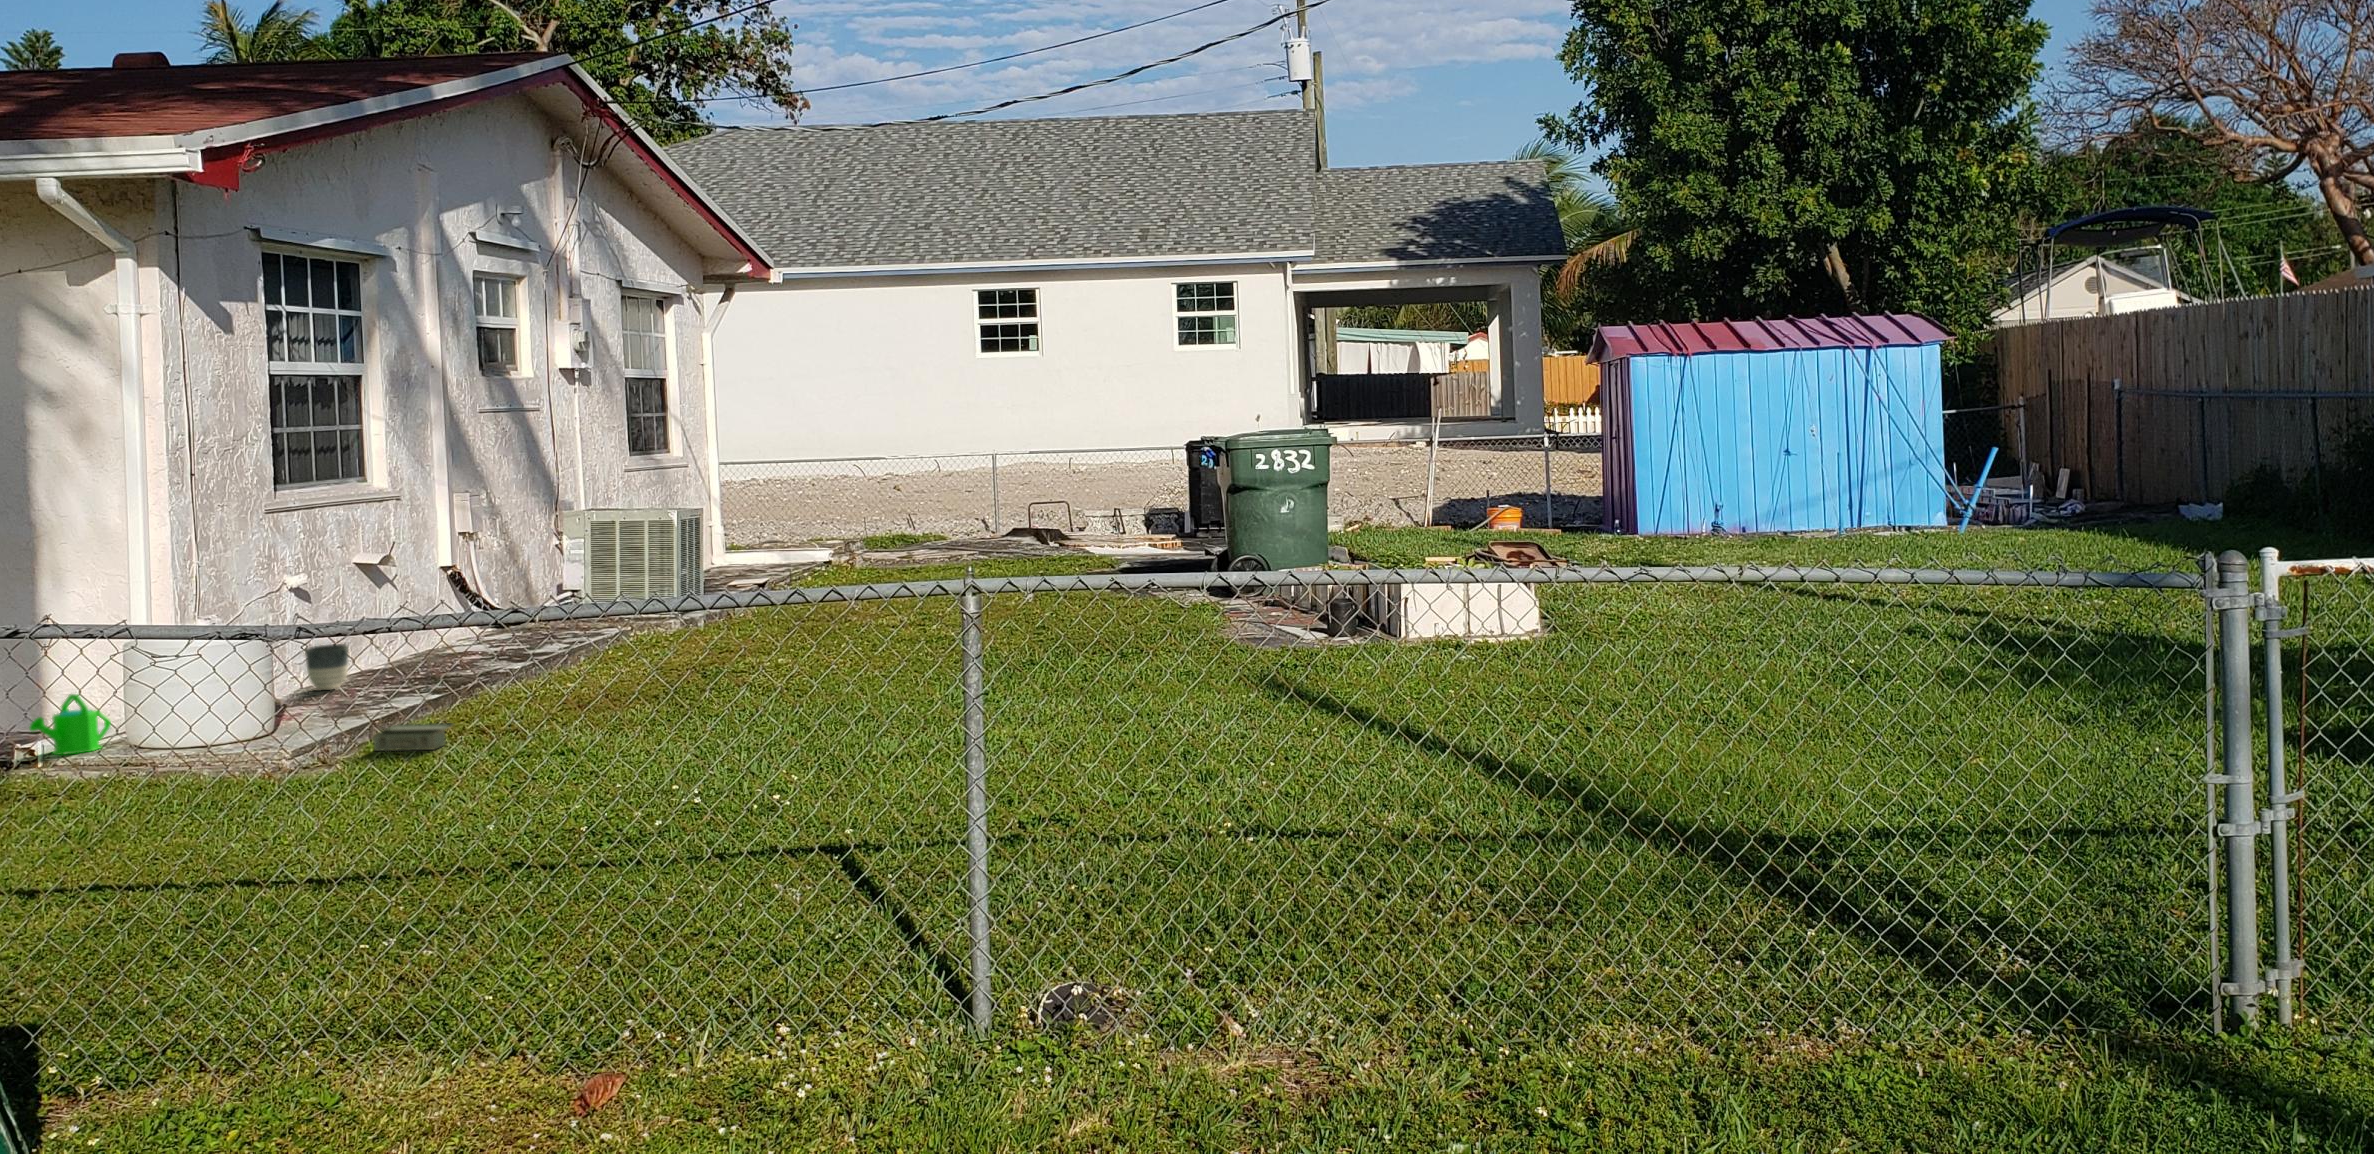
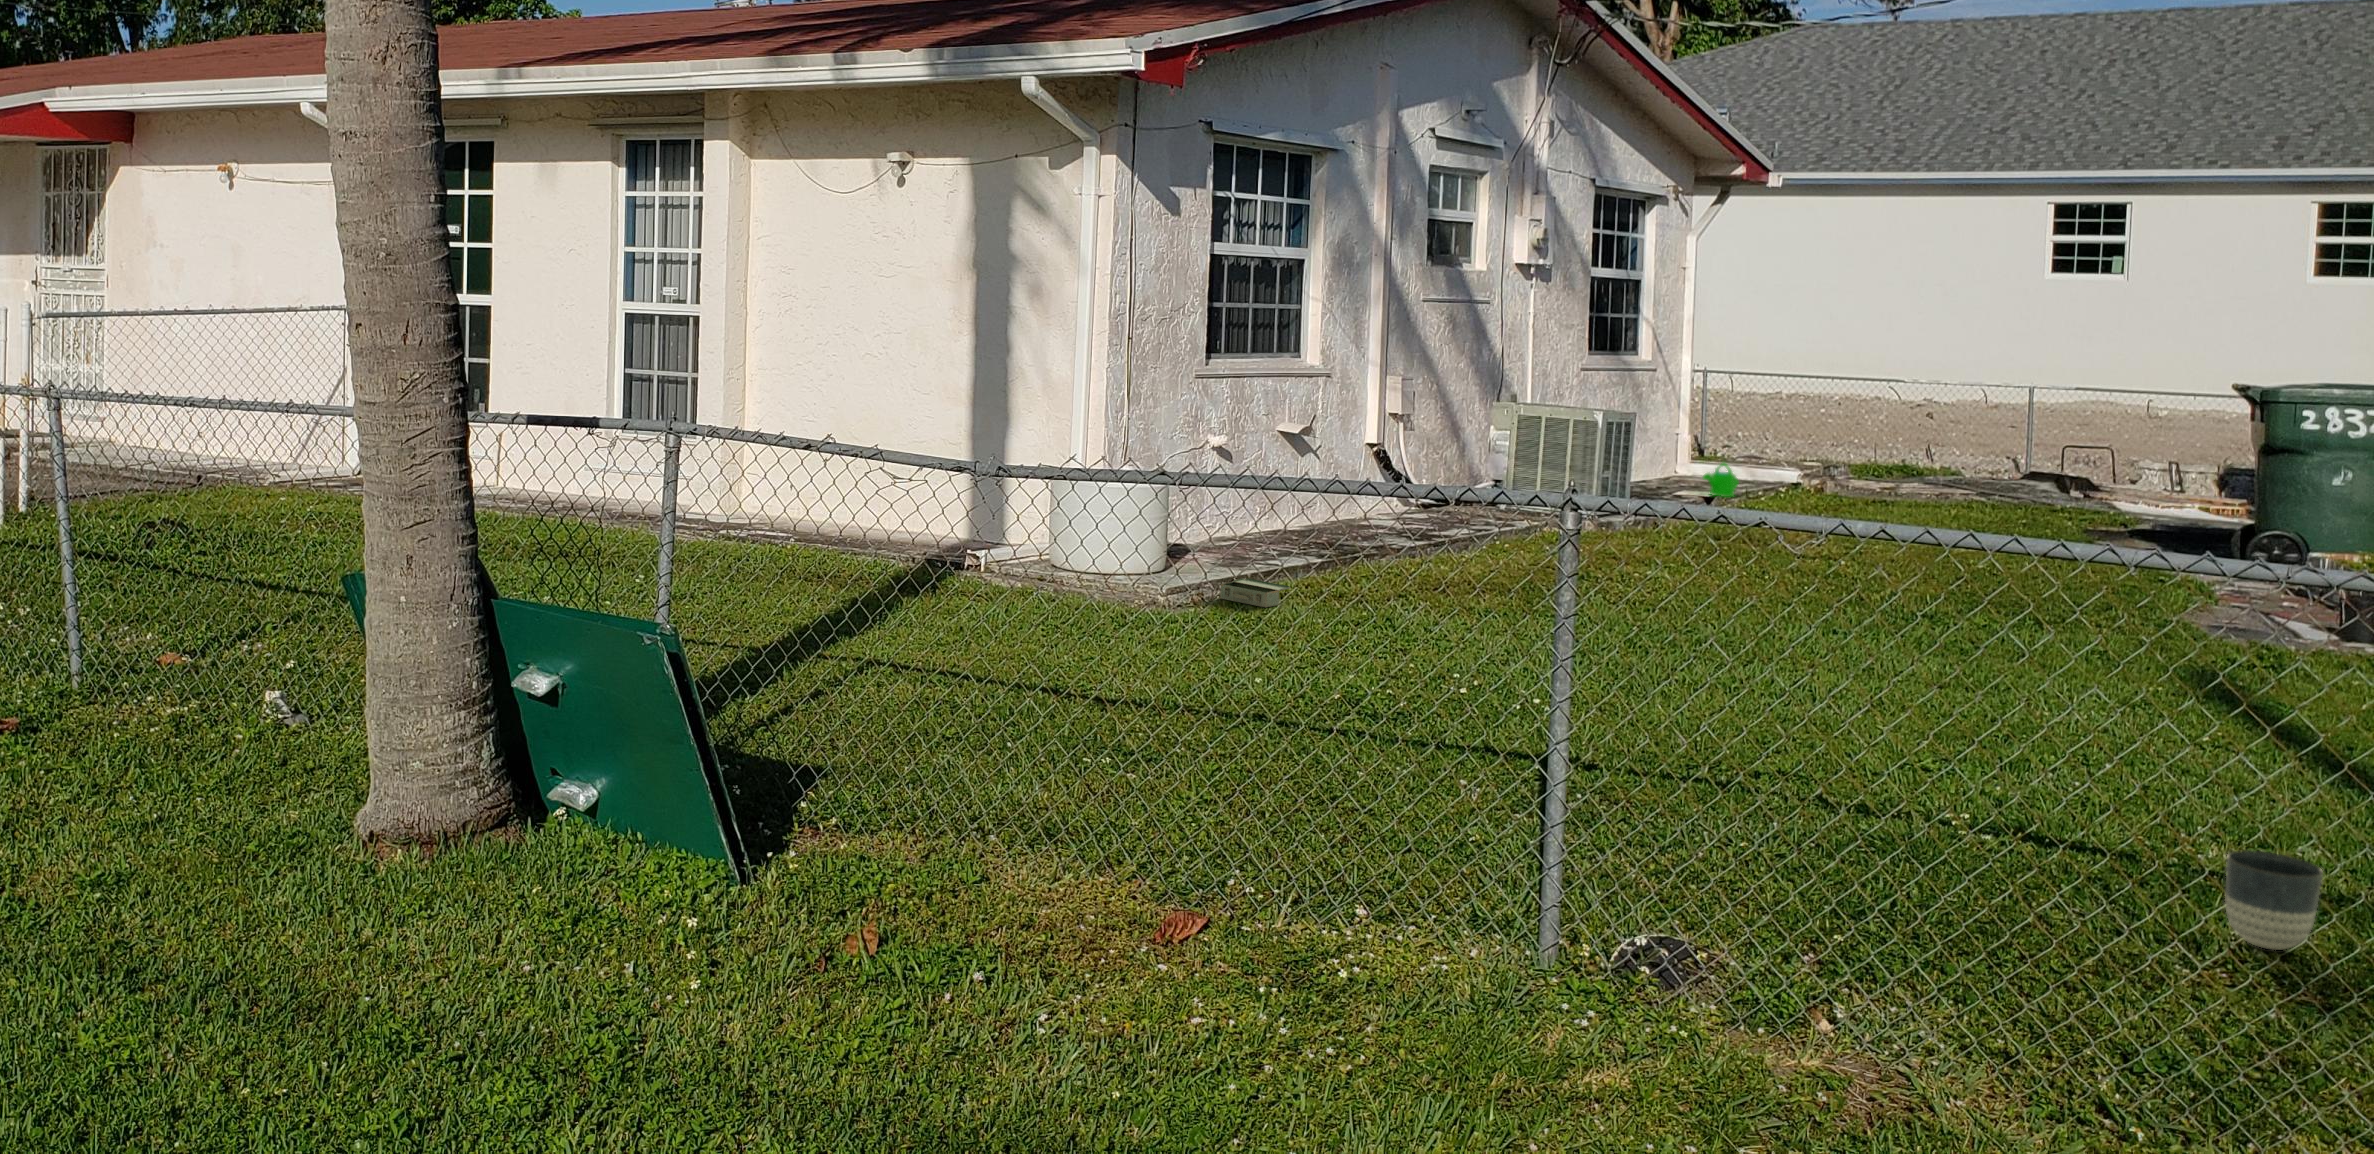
planter: present [305,644,348,690] -> present [2225,850,2323,950]
watering can: present [30,694,111,755] -> present [1703,463,1739,497]

